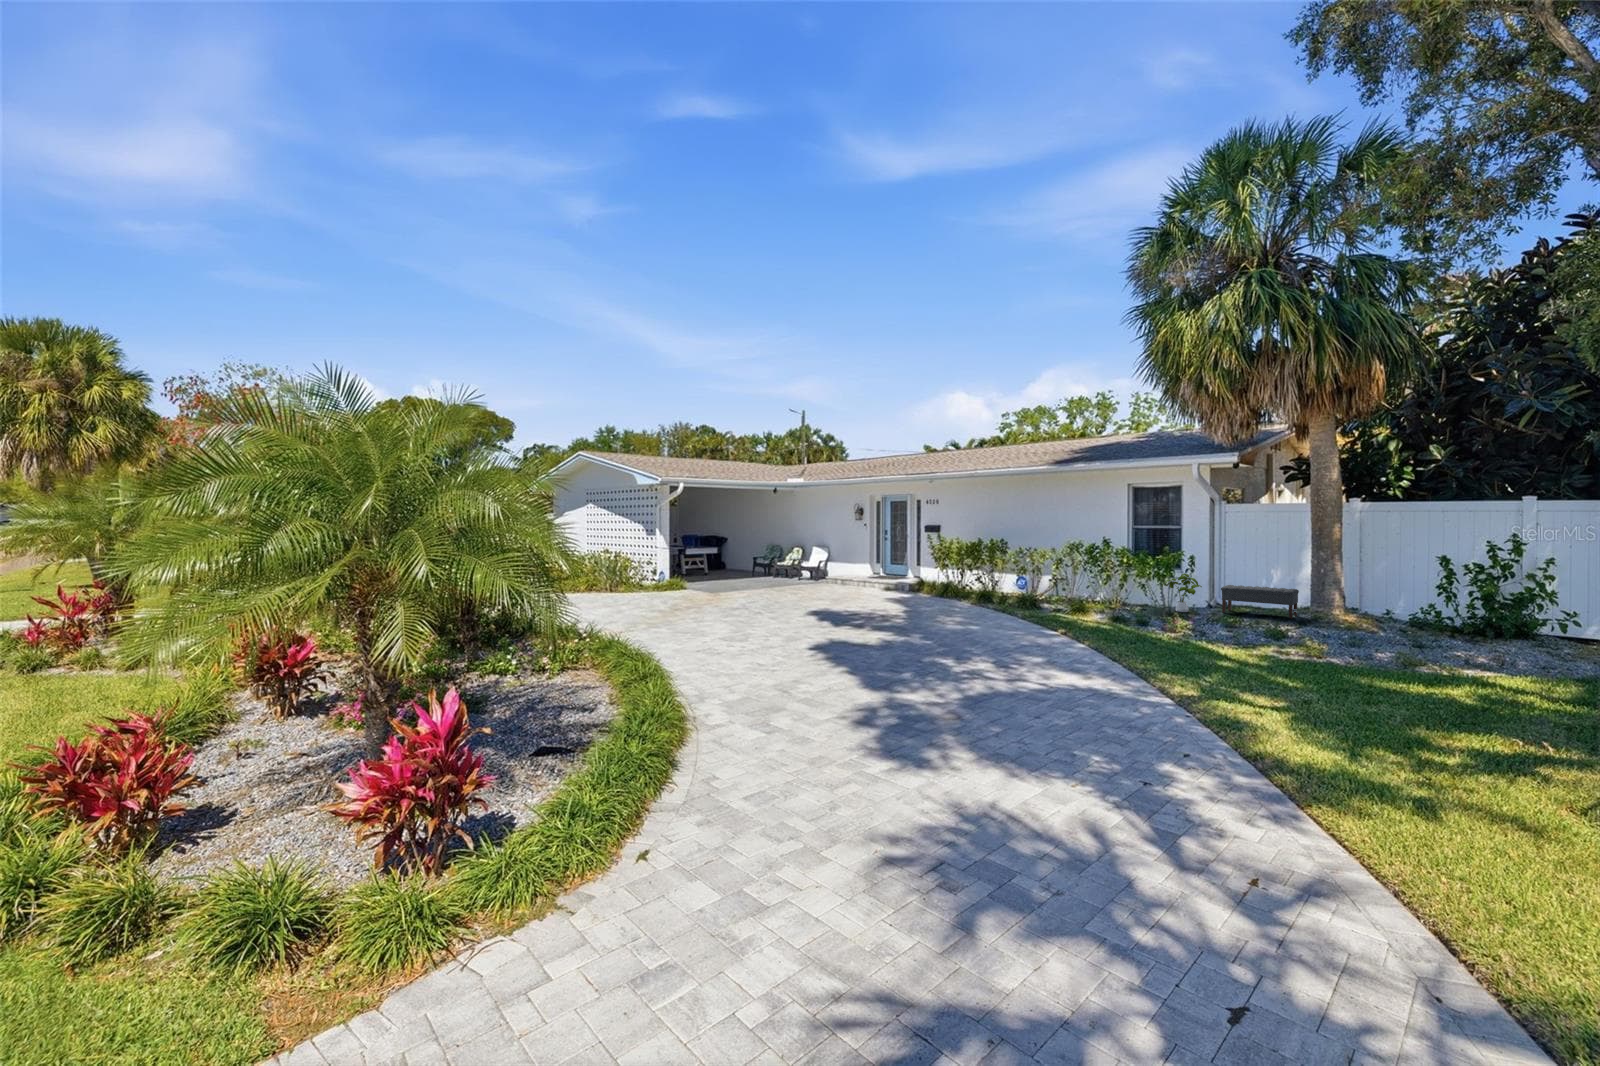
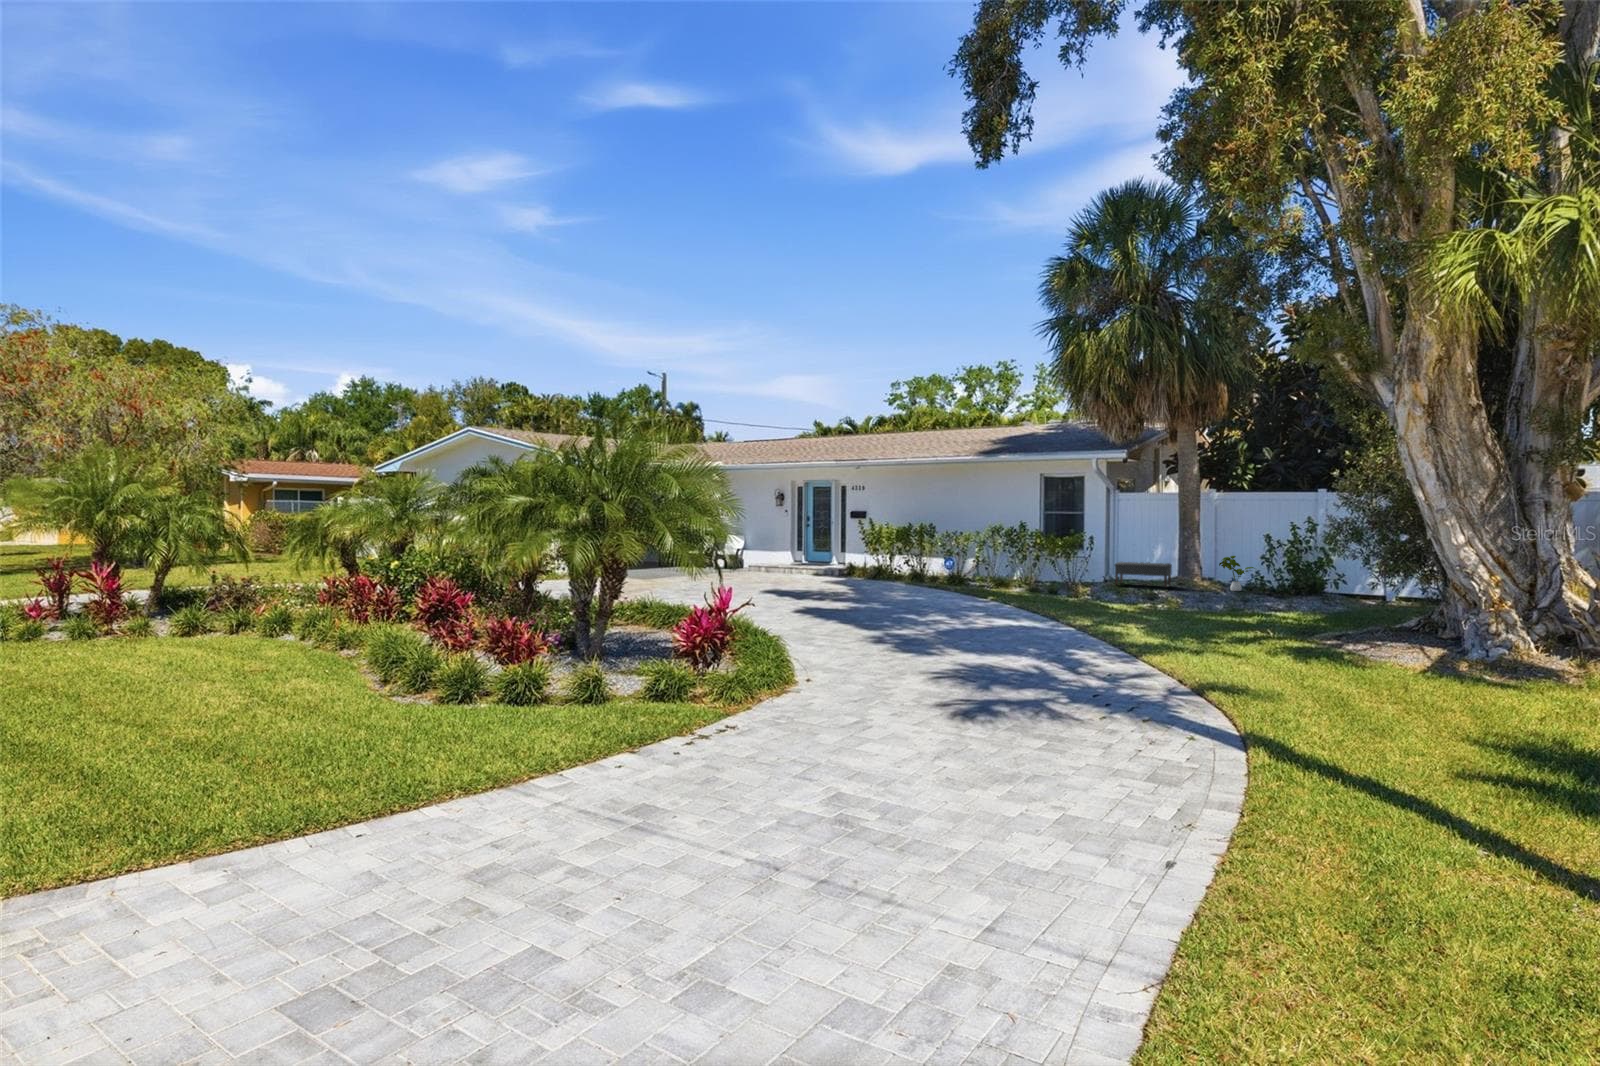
house plant: present [1162,573,1202,612] -> present [1219,556,1255,591]

